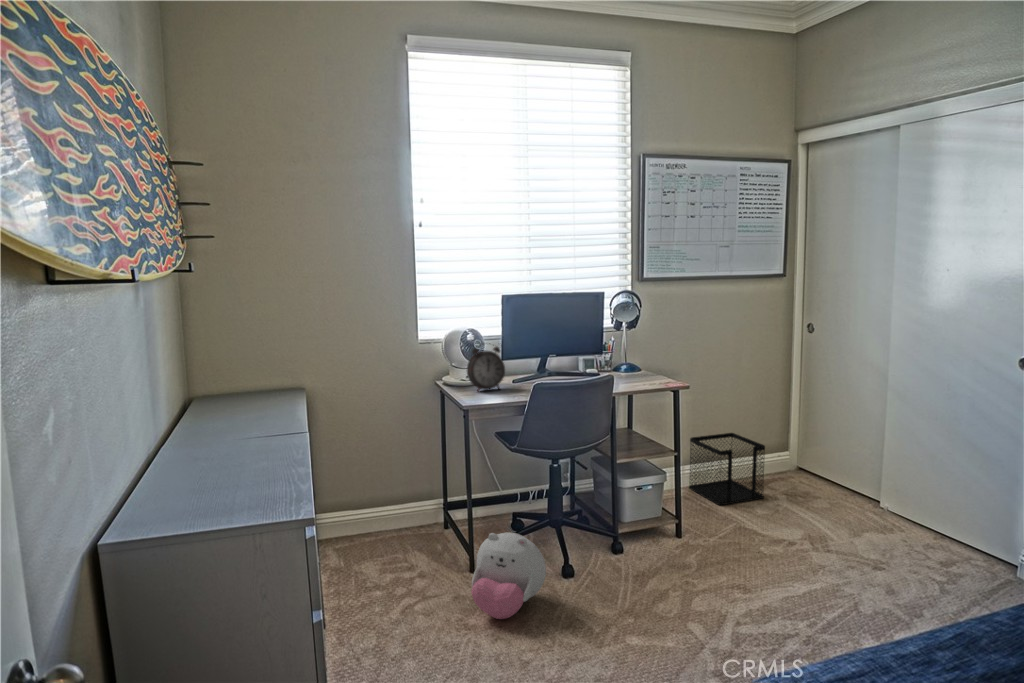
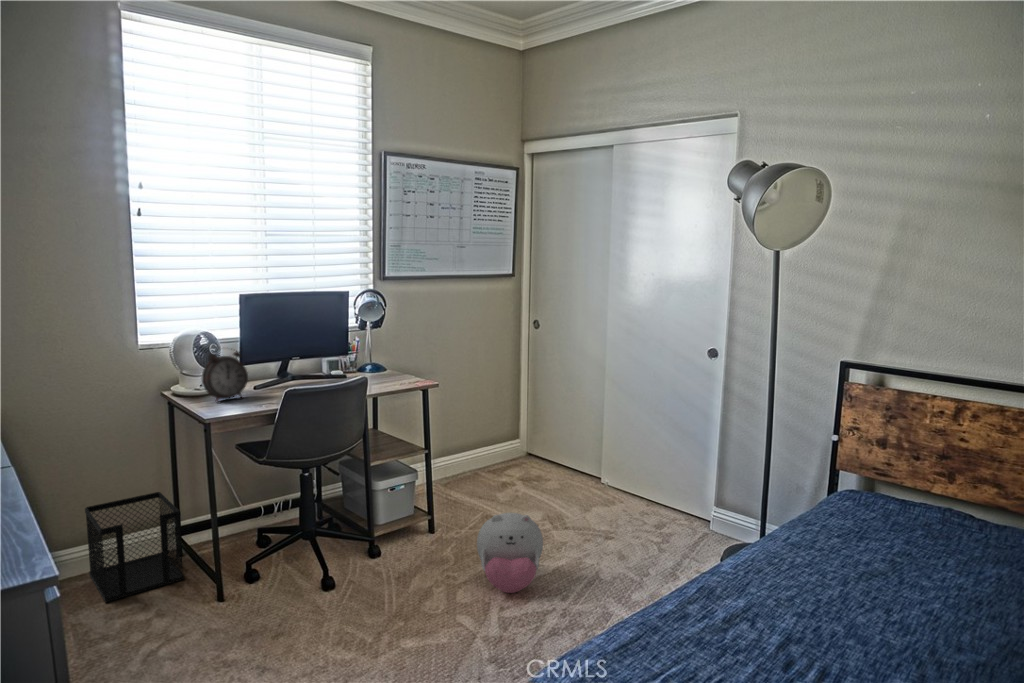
wastebasket: present [689,433,765,505] -> present [85,492,184,602]
plush toy: present [471,532,546,619] -> present [477,513,543,593]

